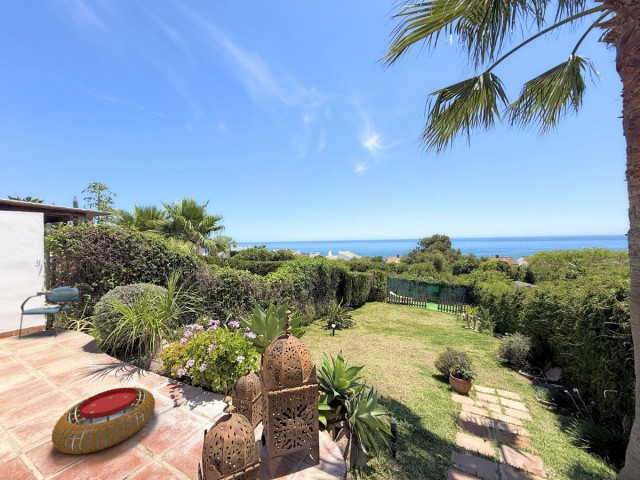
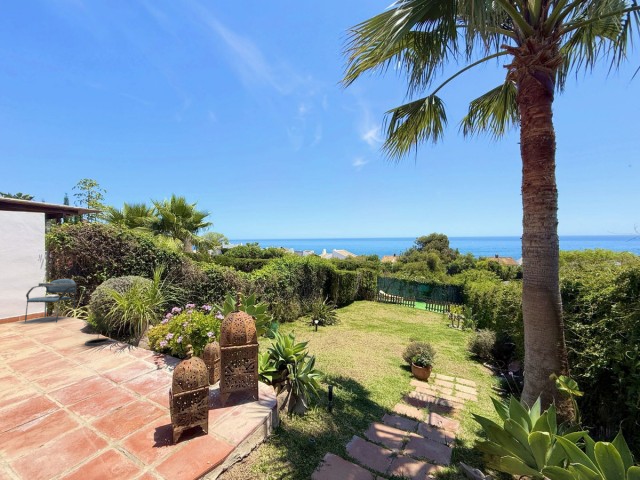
potted tree: none [81,321,121,369] -> present [85,310,112,345]
pouf: present [52,387,155,454] -> none [67,352,142,392]

